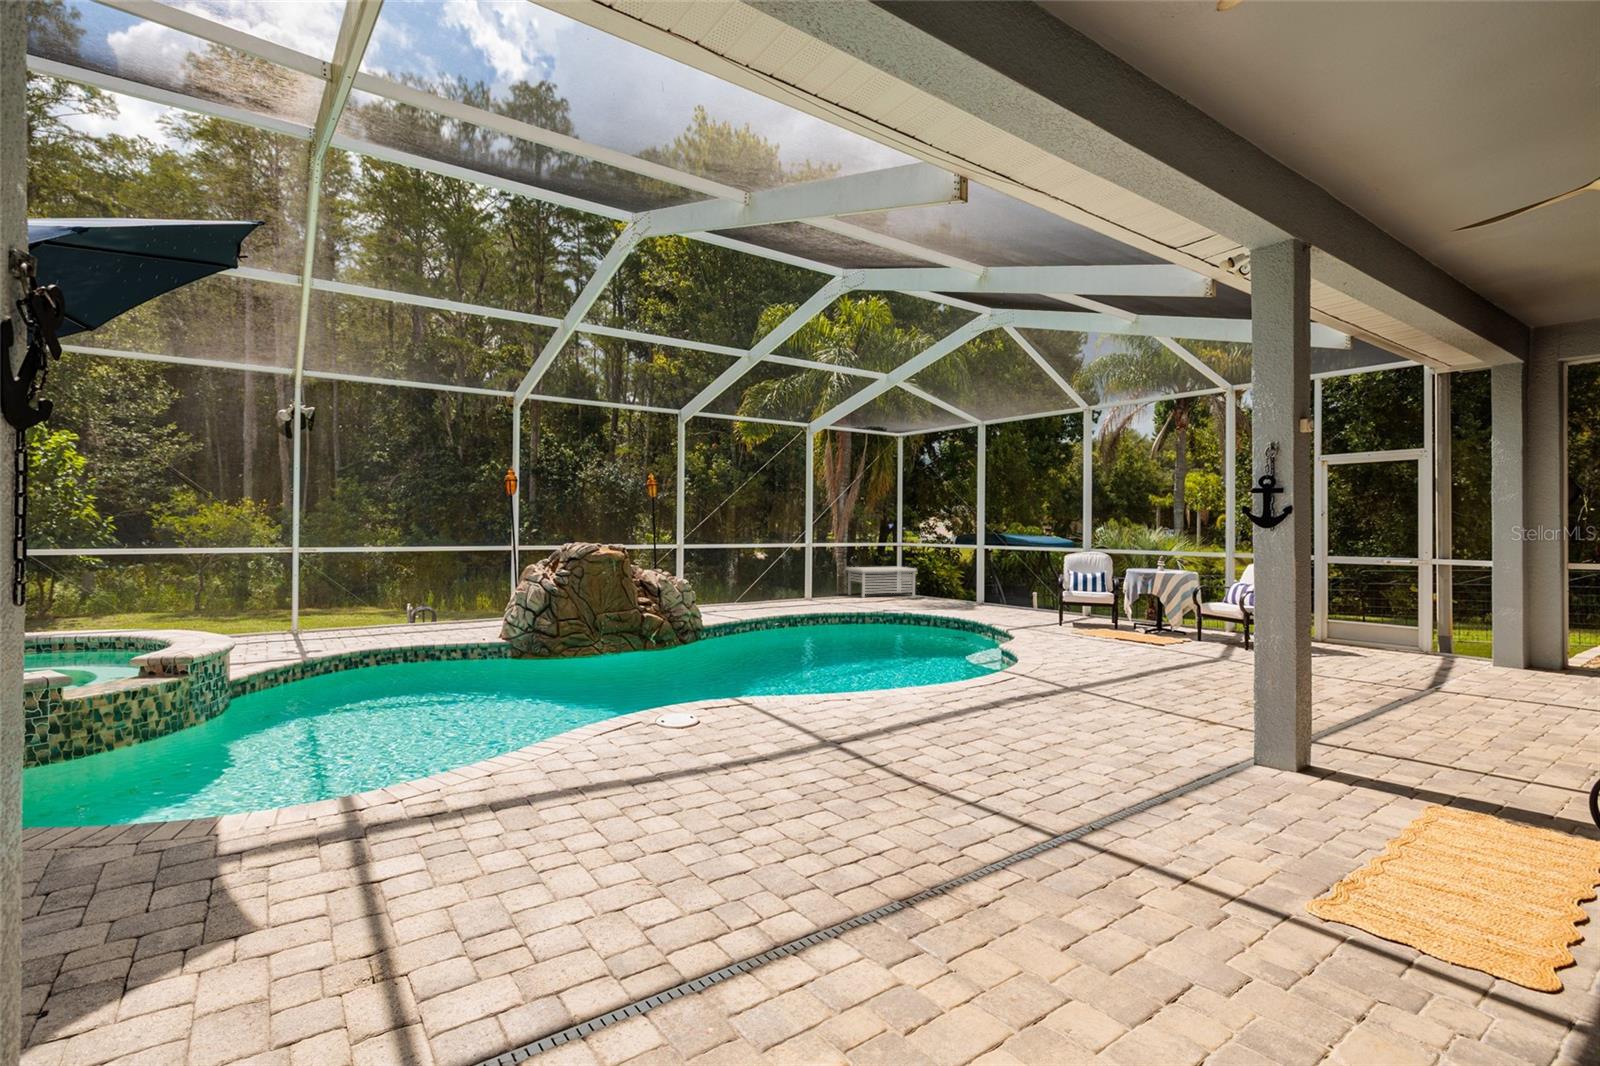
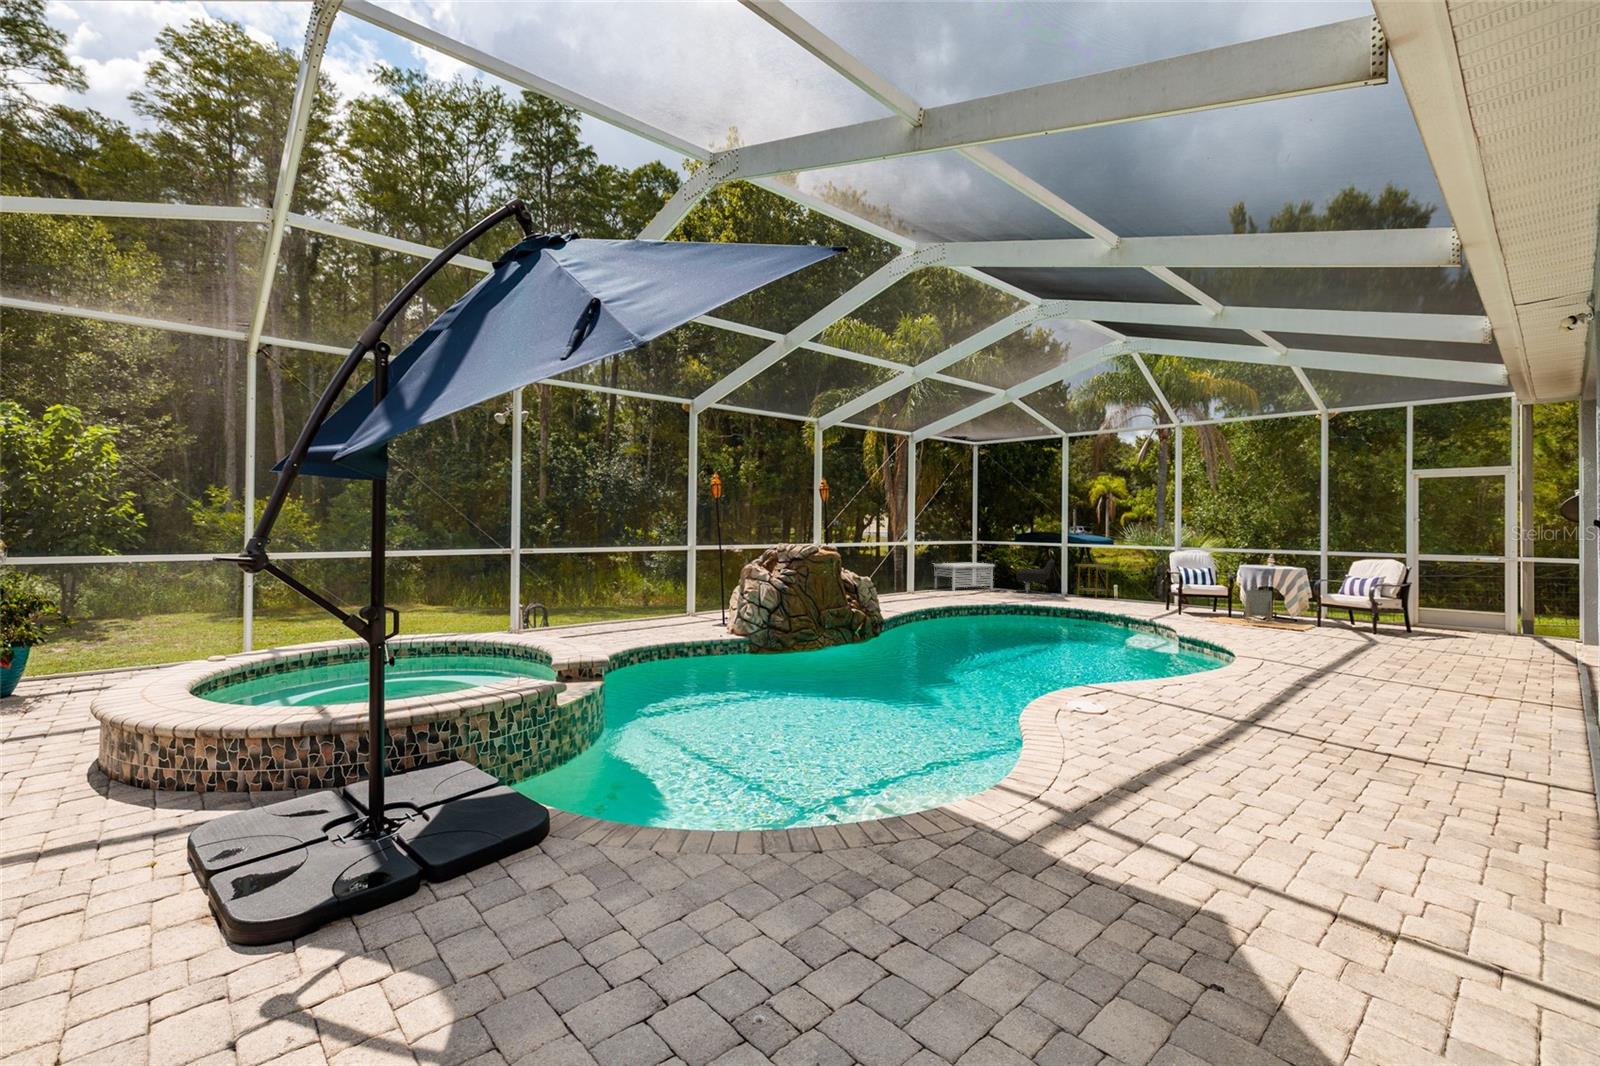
lounge chair: none [927,563,977,601] -> present [1017,559,1054,593]
side table: none [991,568,1030,607] -> present [1076,564,1110,596]
planter: none [1118,597,1148,637] -> present [1244,590,1272,623]

